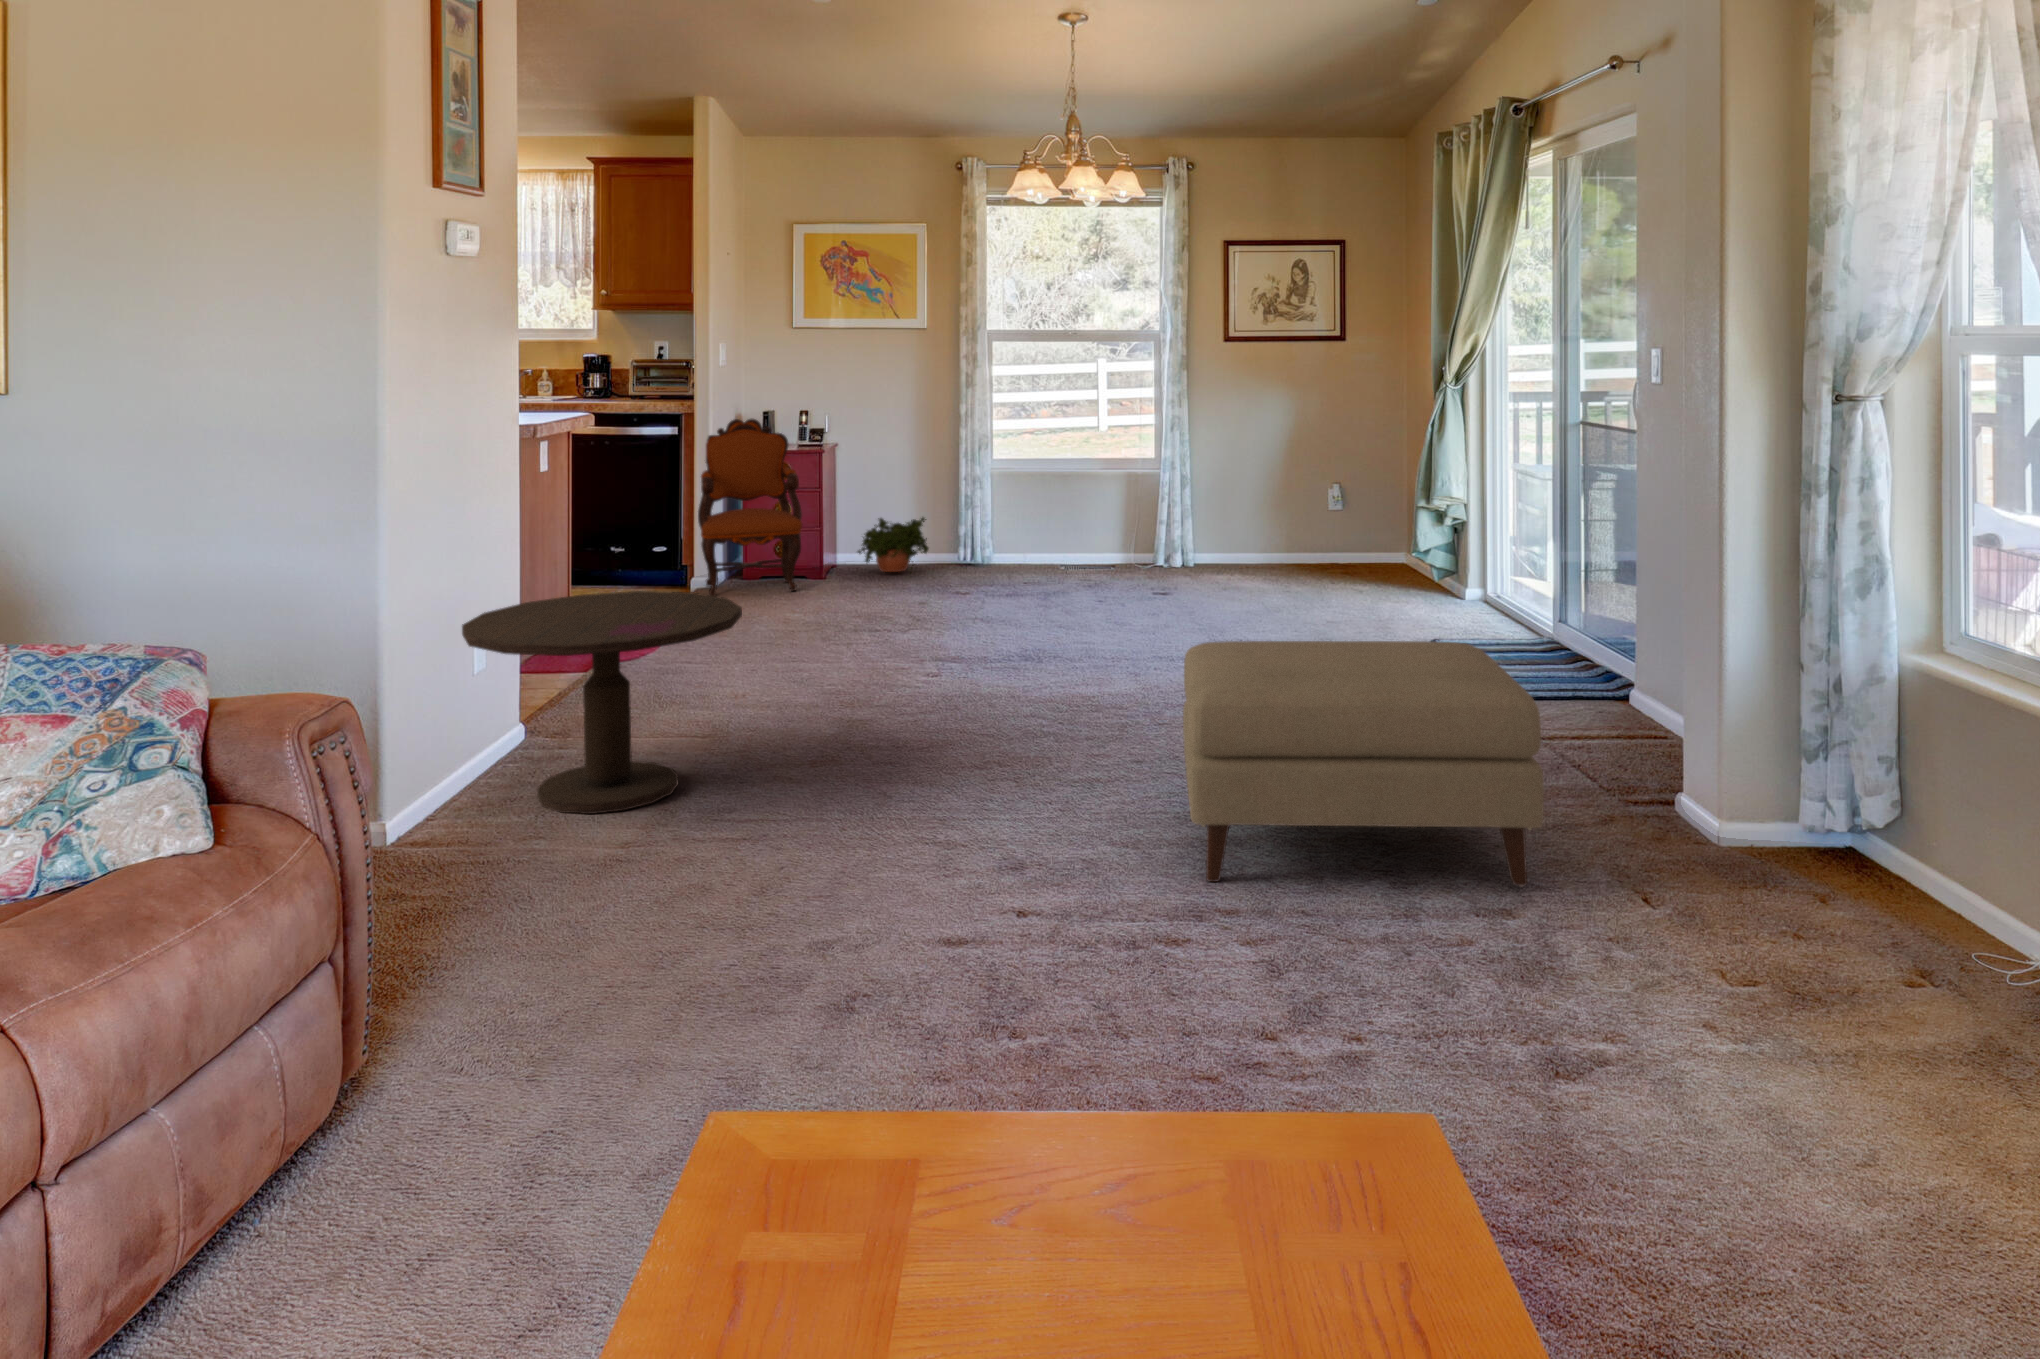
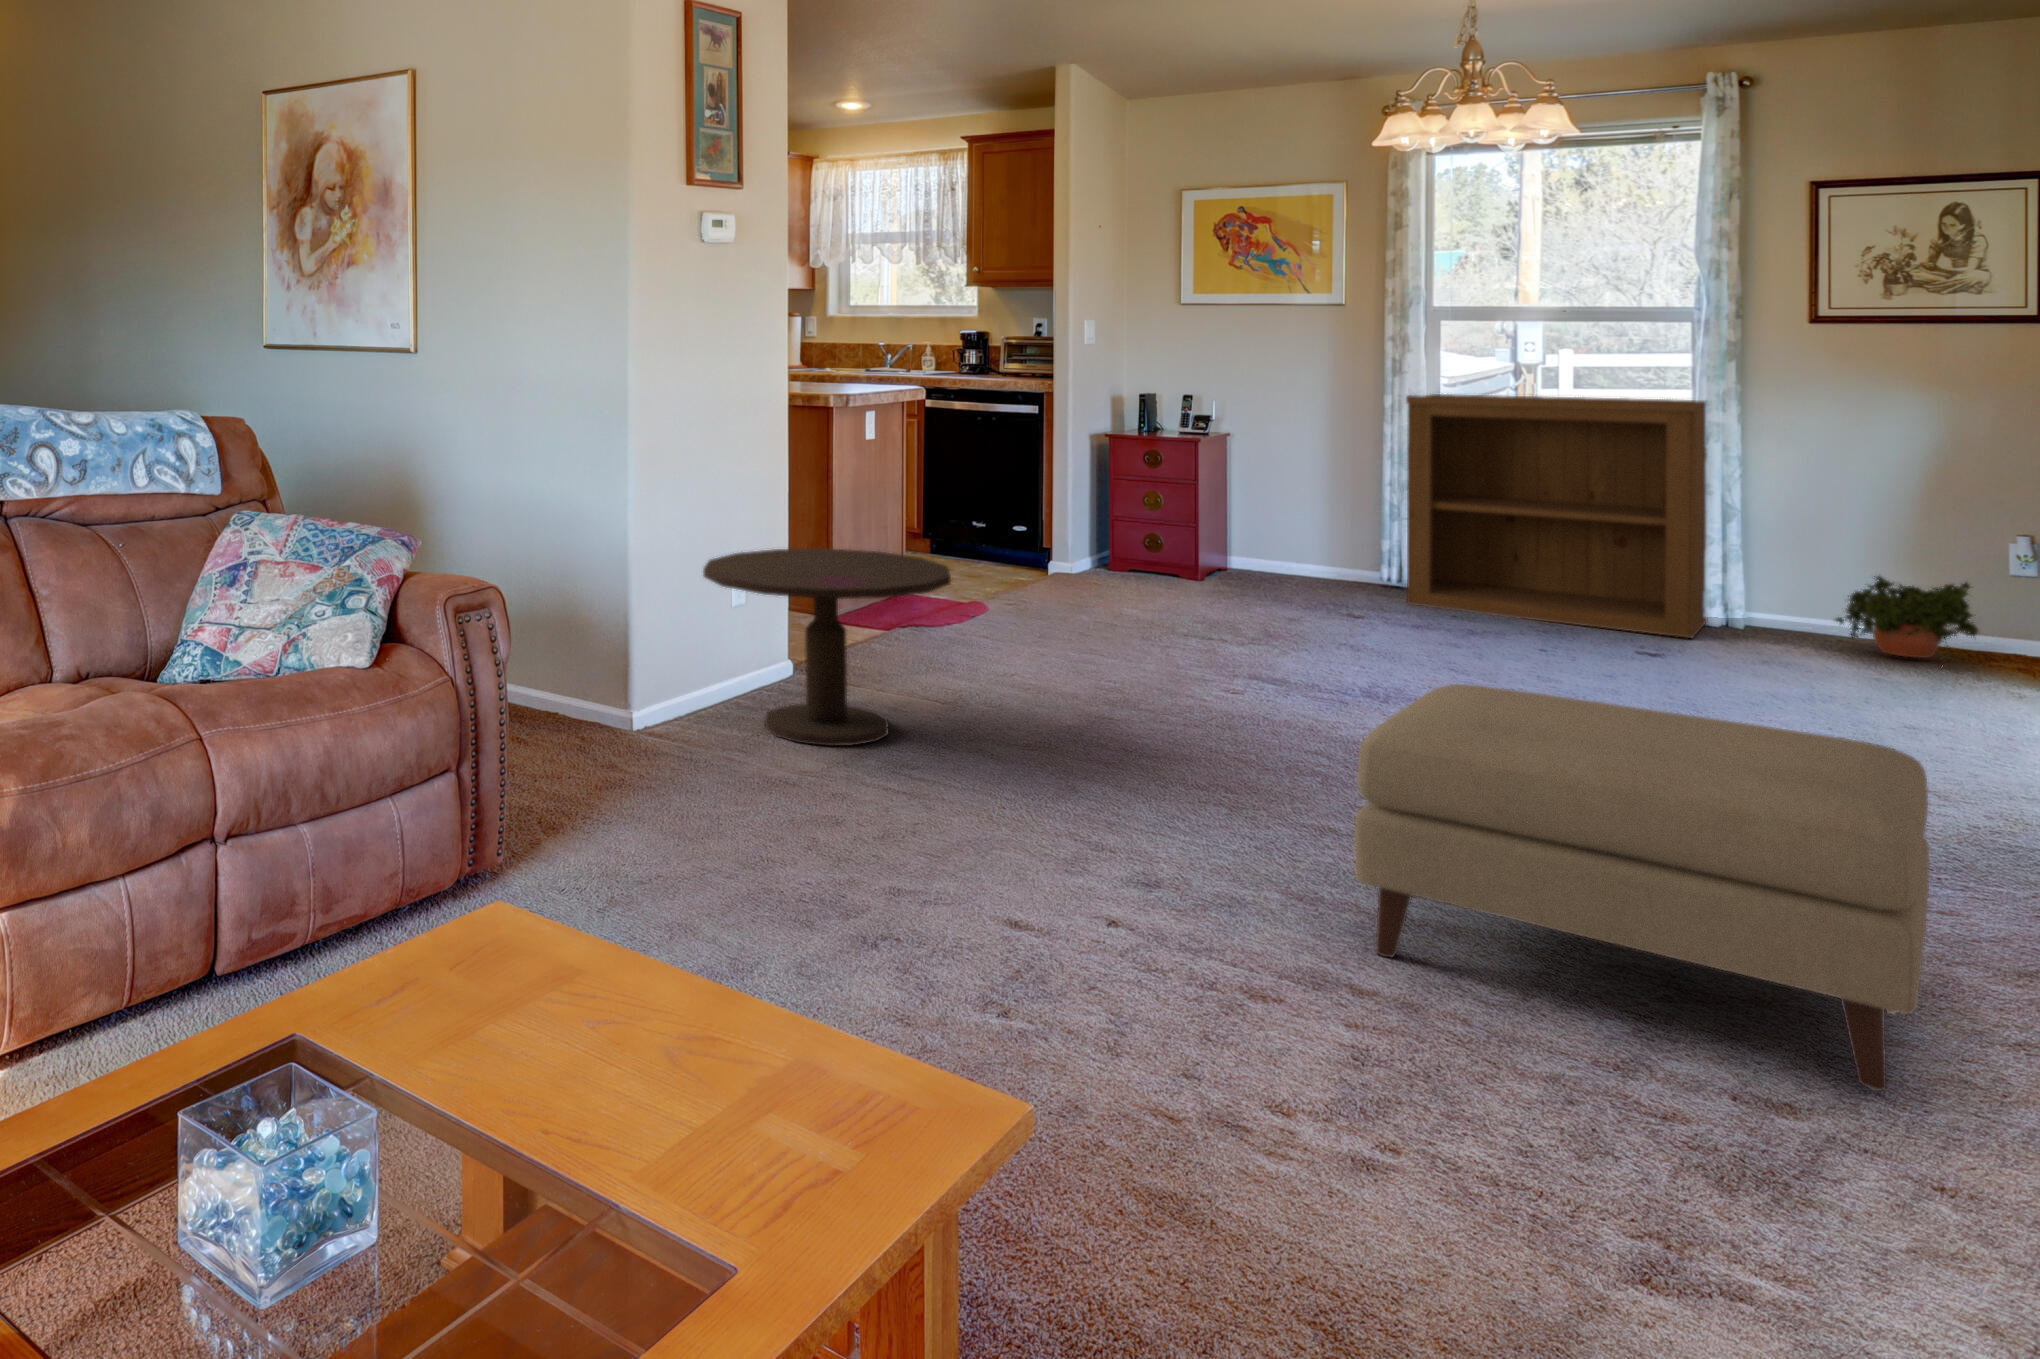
bookshelf: none [988,401,1180,582] -> present [1406,394,1708,638]
armchair: present [698,419,803,596] -> none [1052,400,1166,586]
potted plant: present [858,517,929,572] -> present [1836,576,1980,658]

